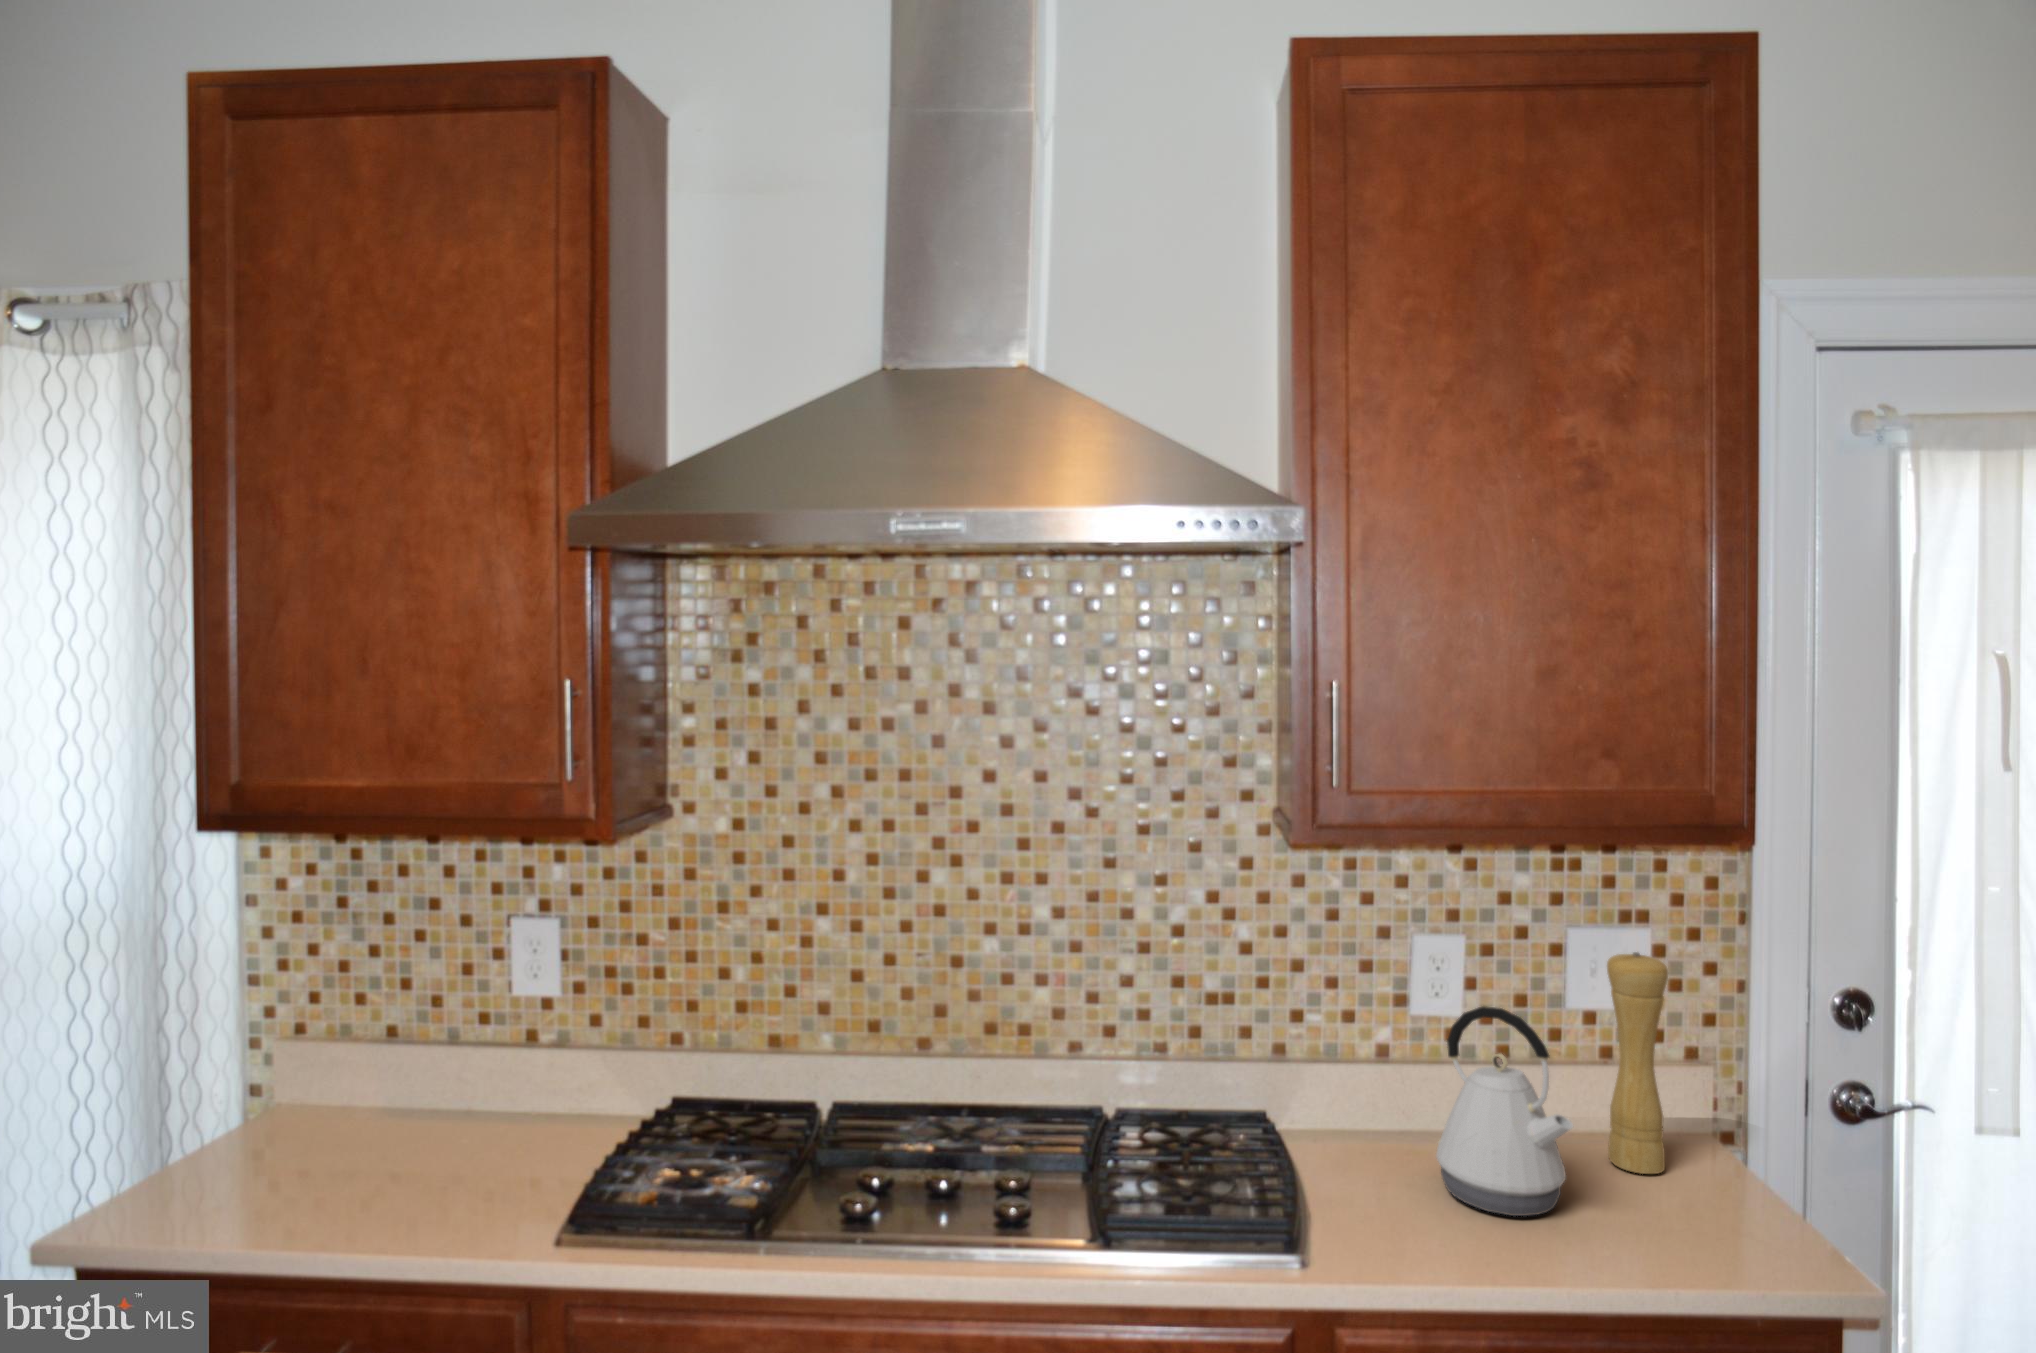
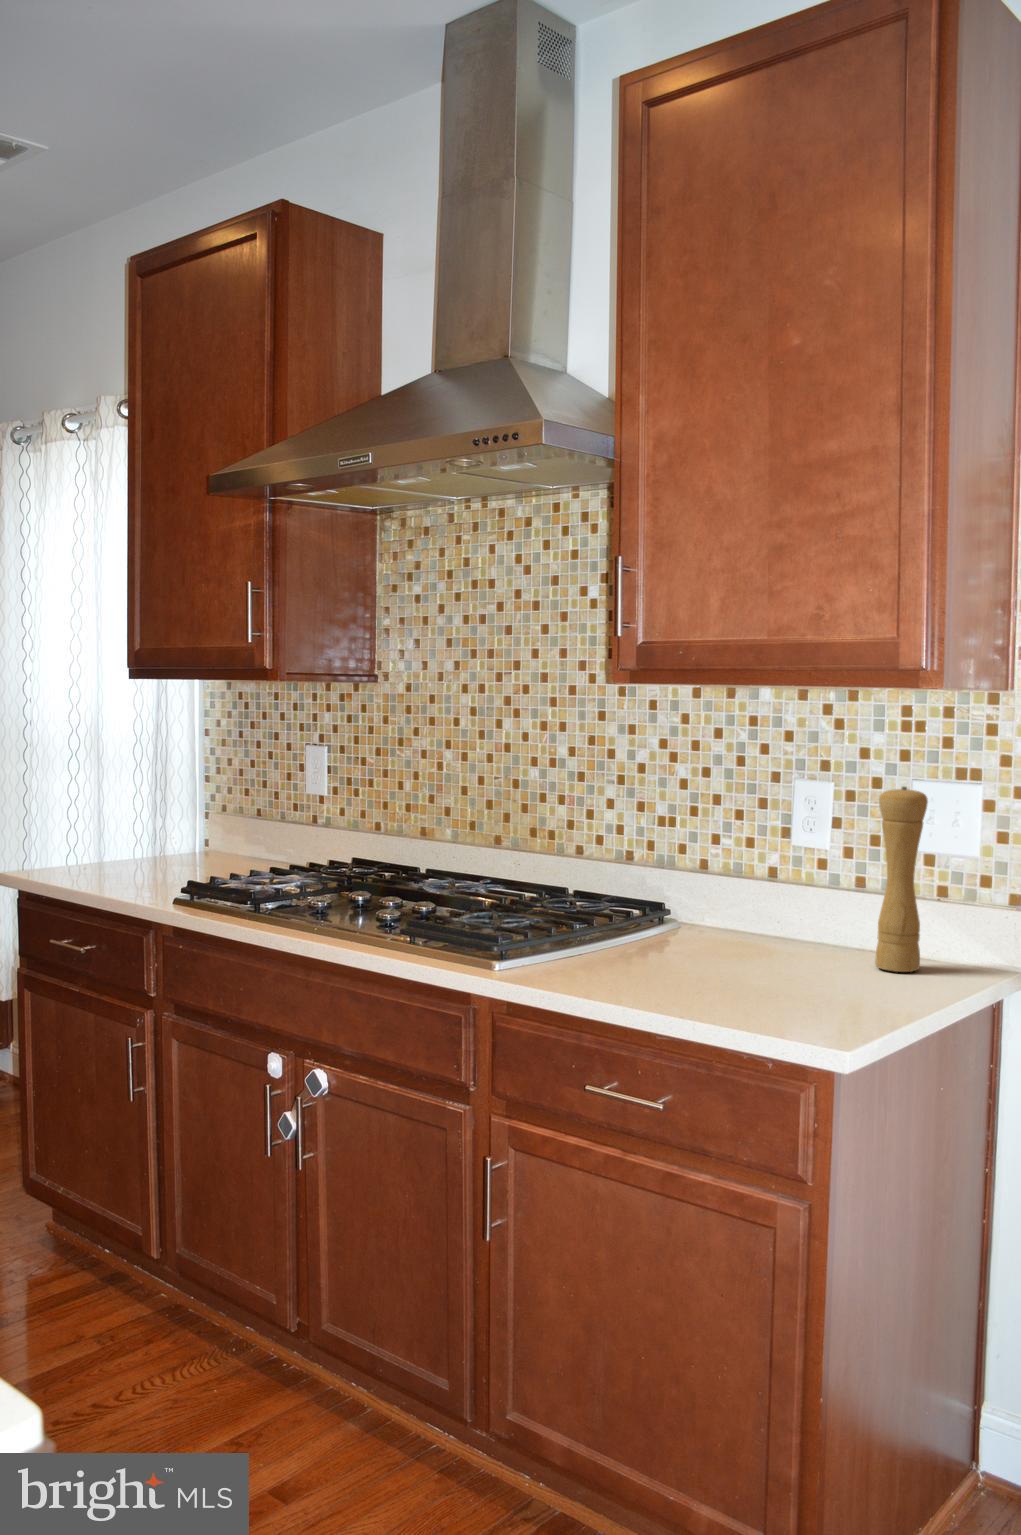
kettle: present [1437,1006,1573,1216] -> none [699,812,794,965]

